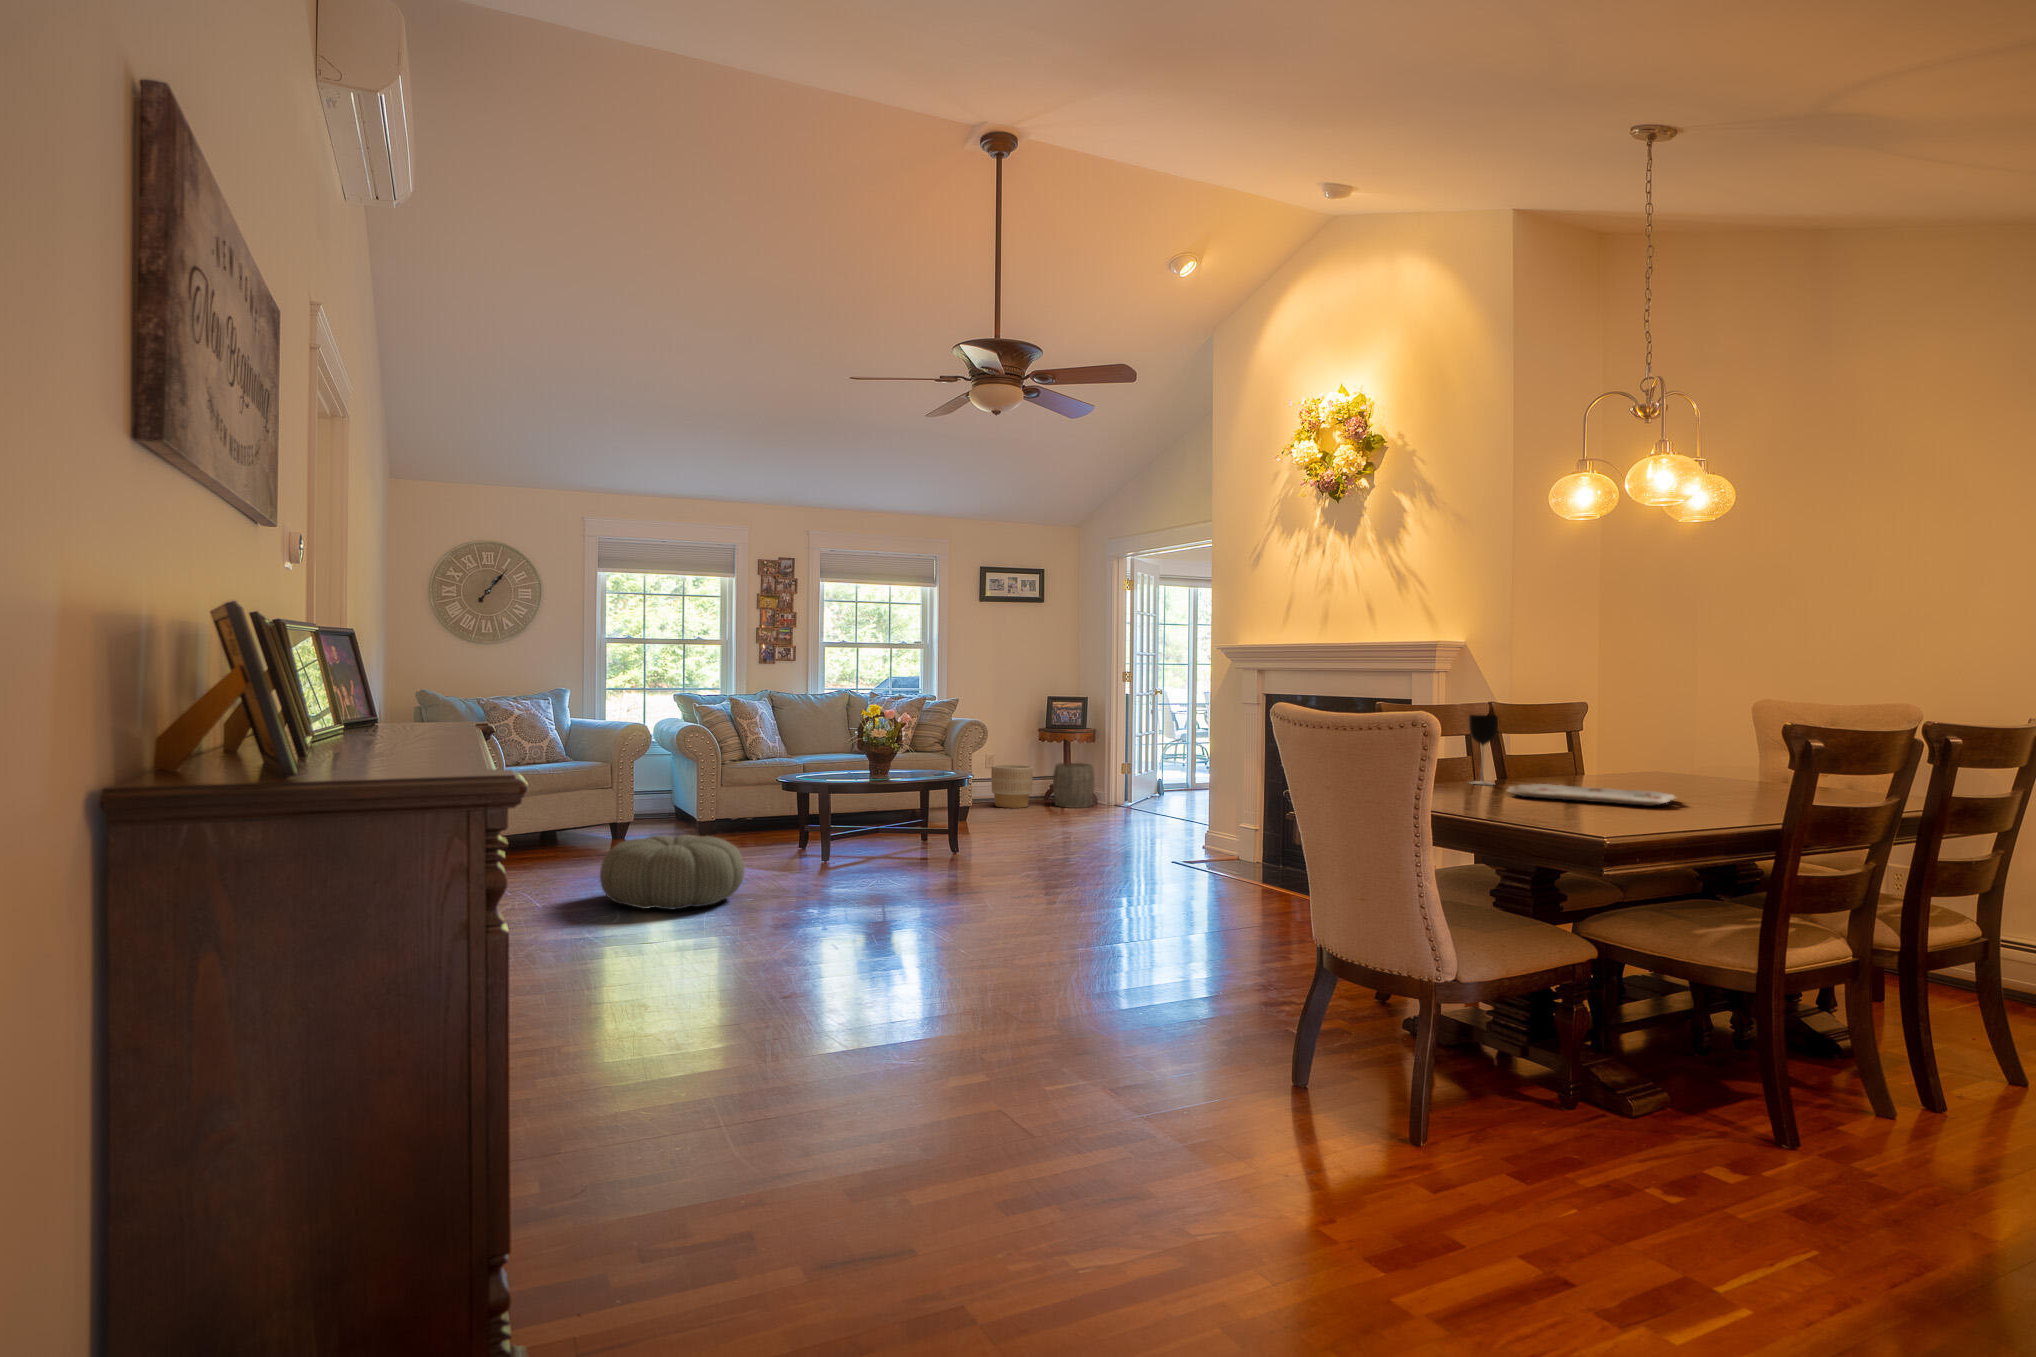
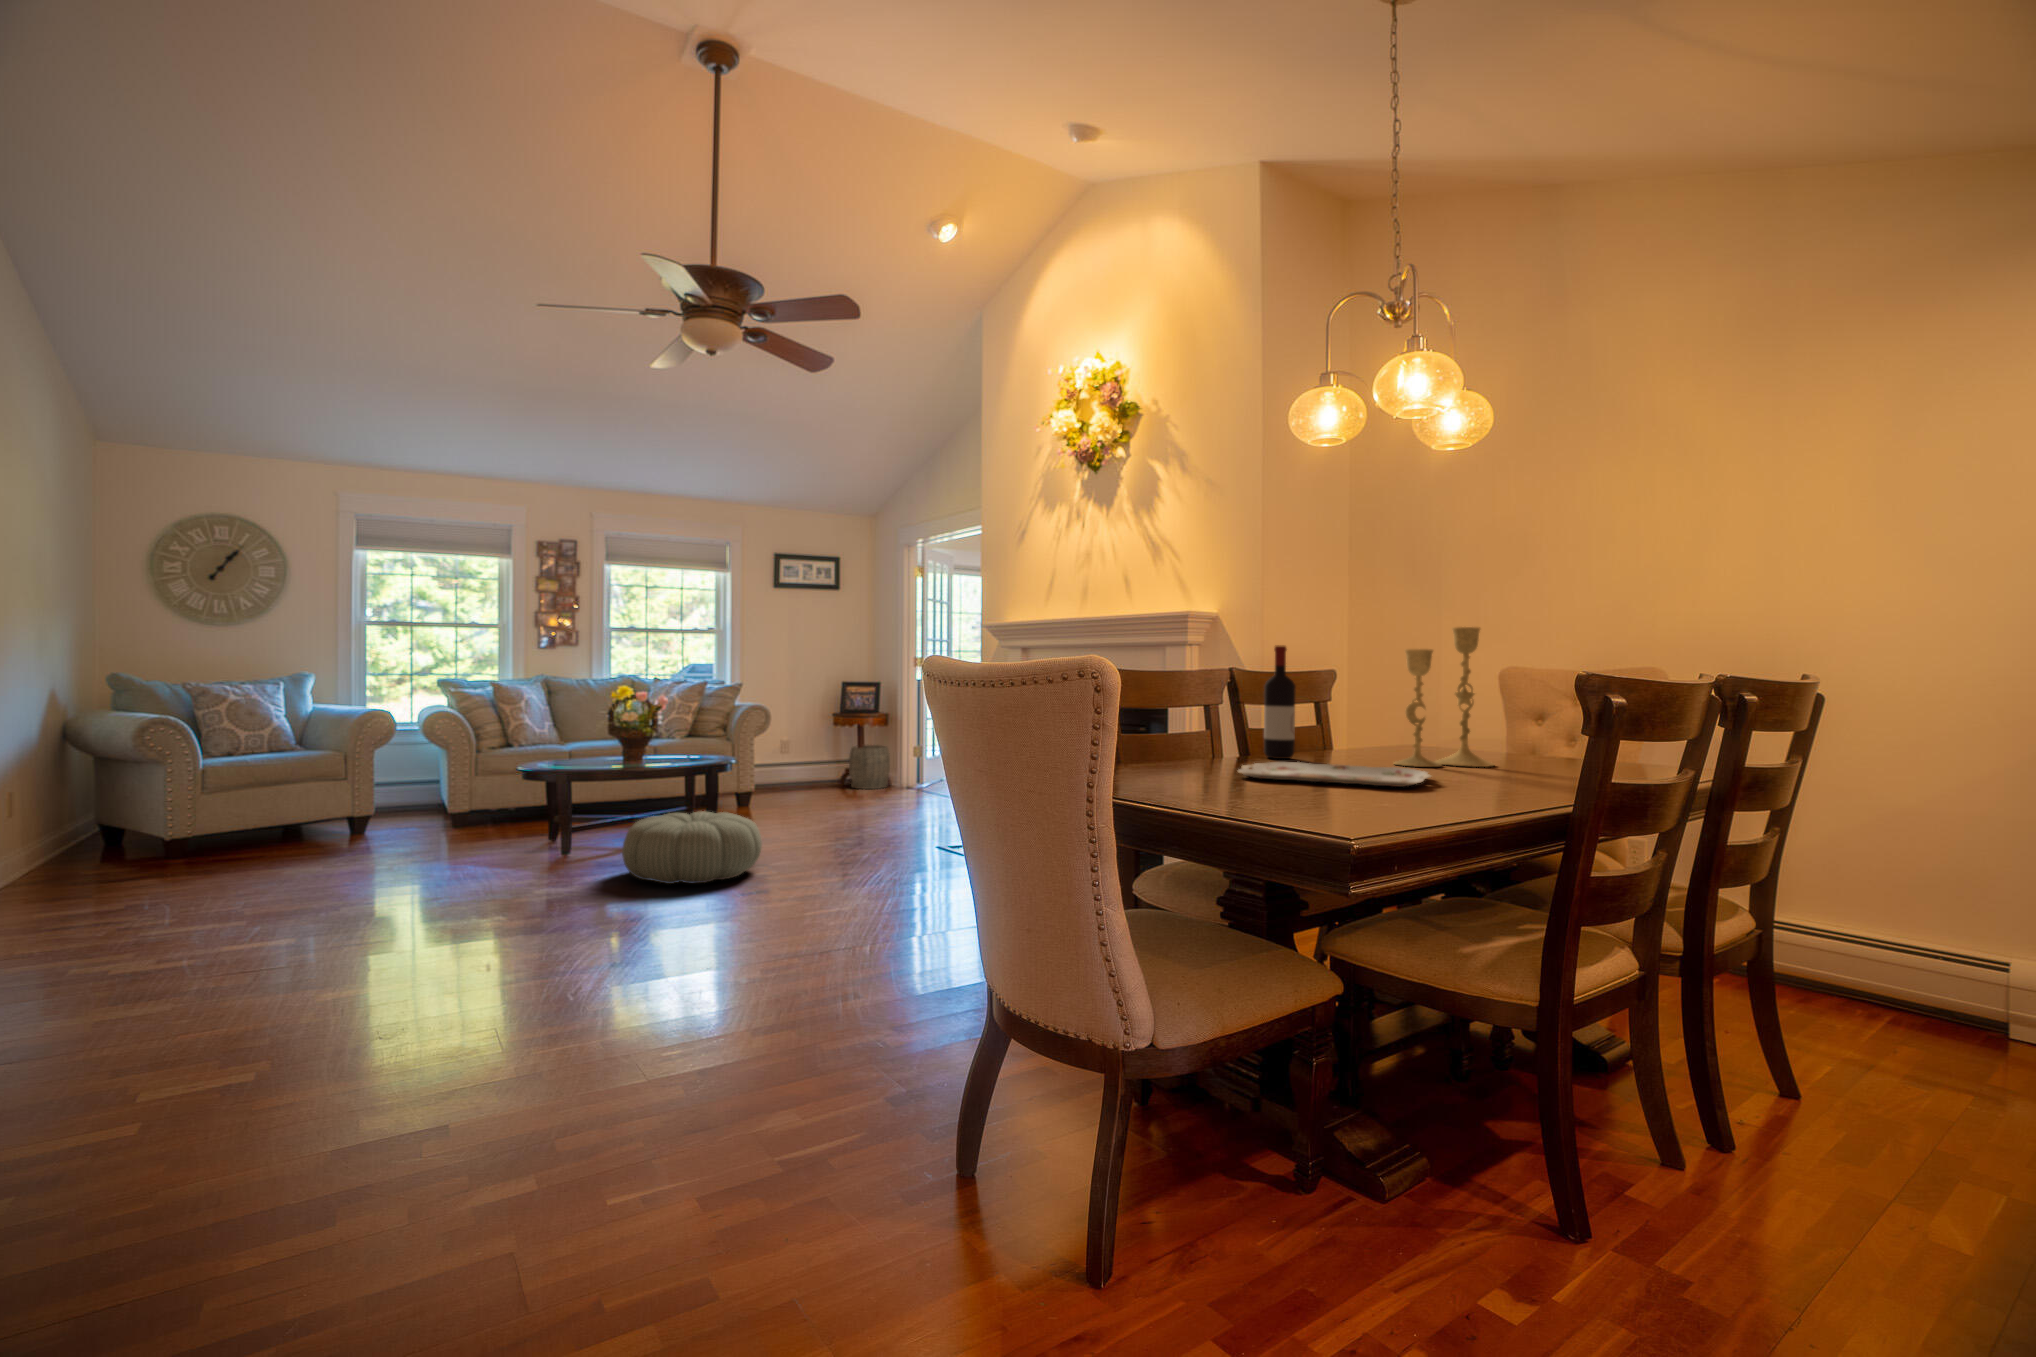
candlestick: none [1644,669,1740,793] -> present [1394,627,1494,767]
wine bottle: none [1523,683,1553,782] -> present [1264,645,1296,759]
wine glass: present [1469,715,1498,785] -> none [1202,682,1234,763]
planter: present [991,765,1033,808] -> none [786,748,828,791]
pouf: present [600,835,744,909] -> present [622,811,762,884]

